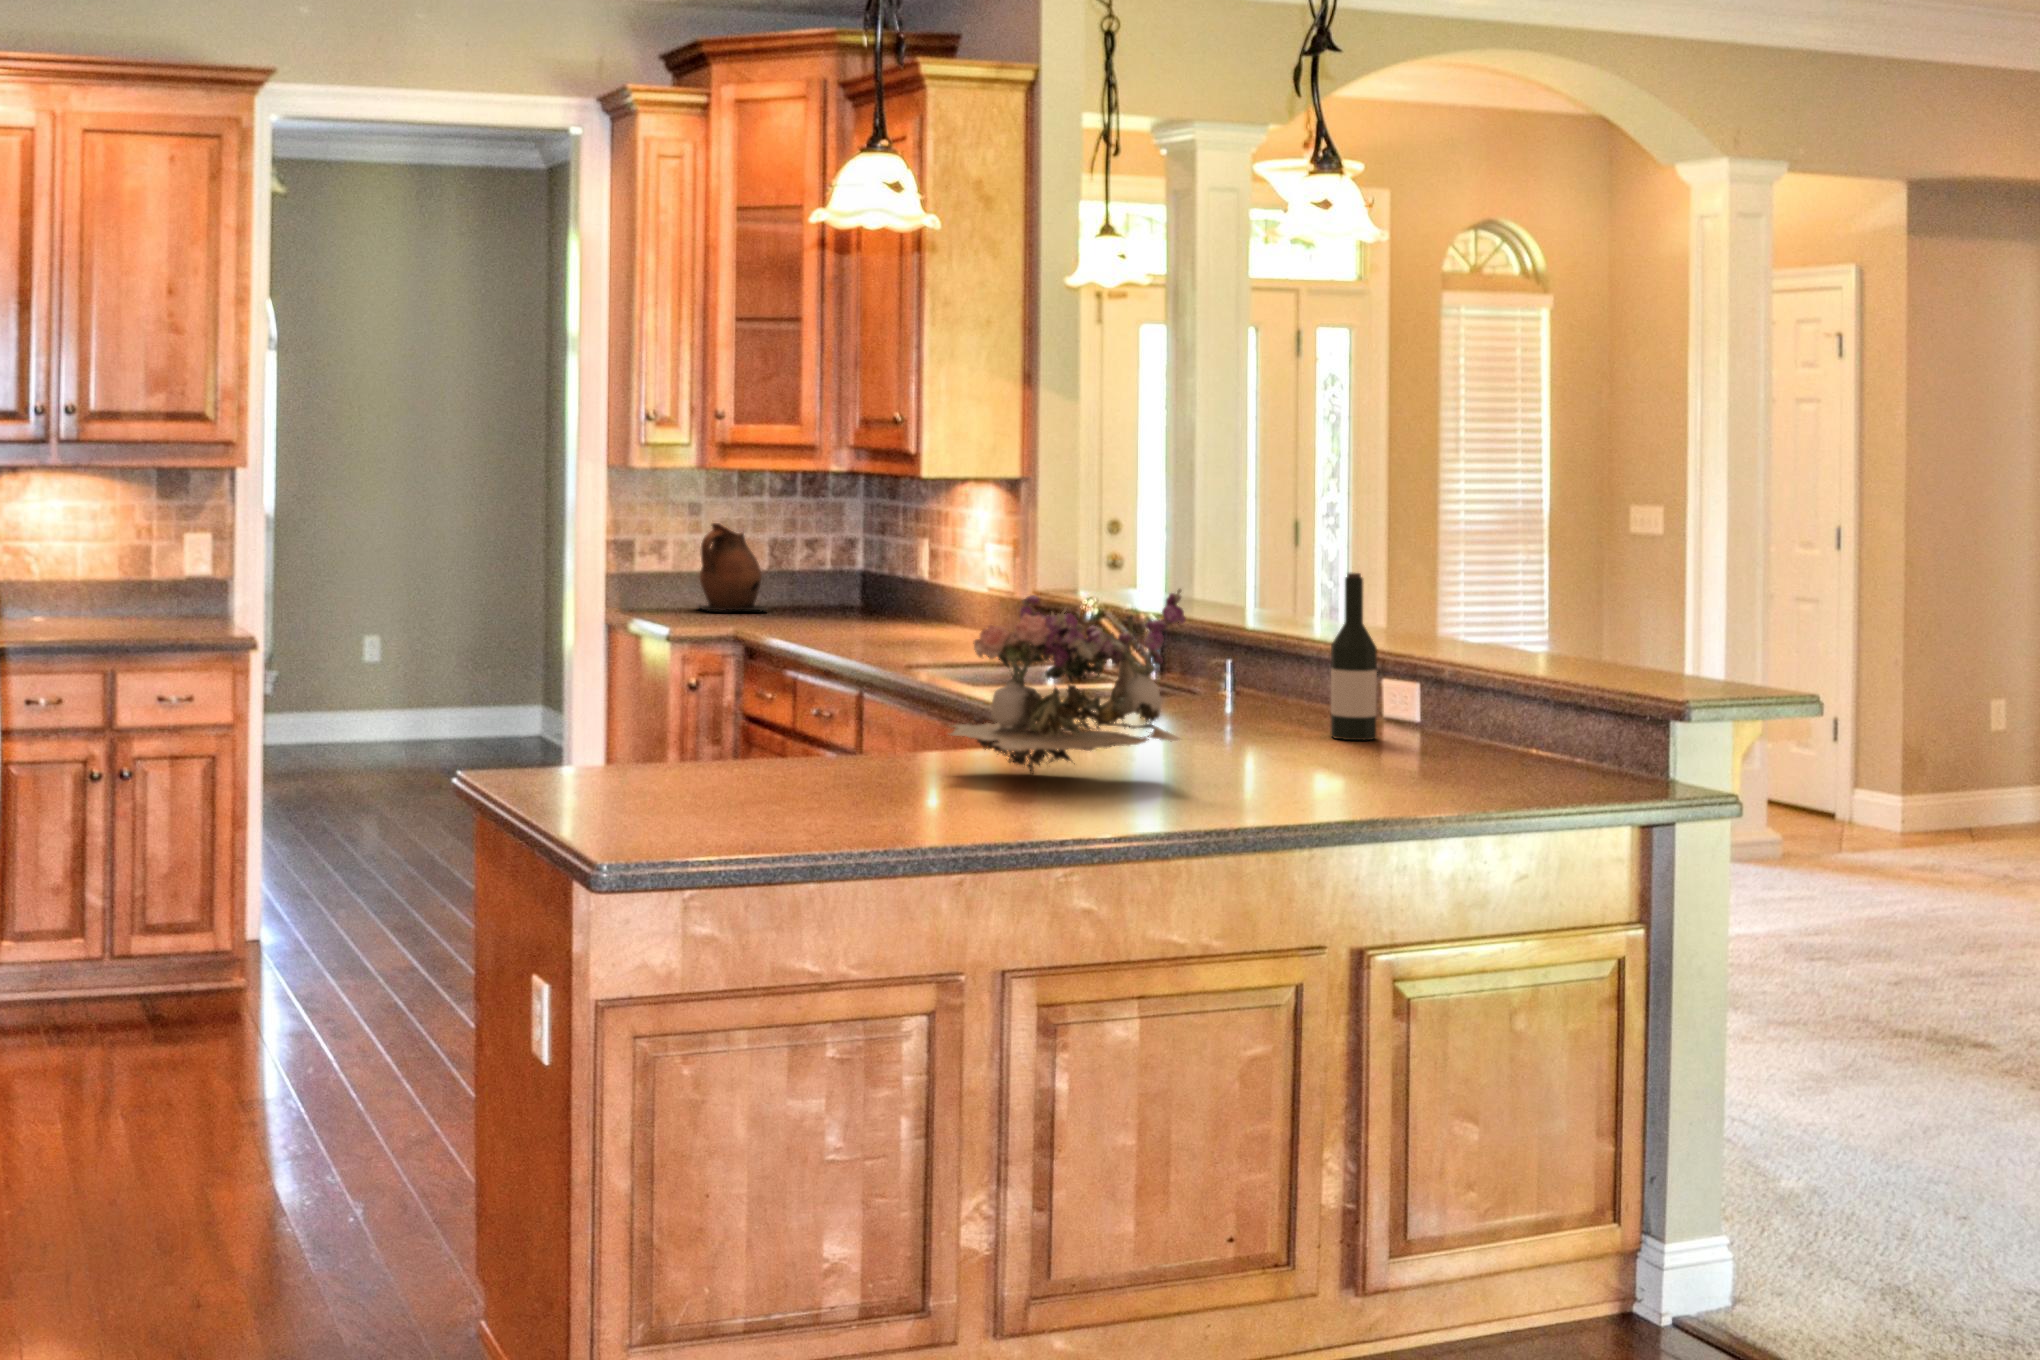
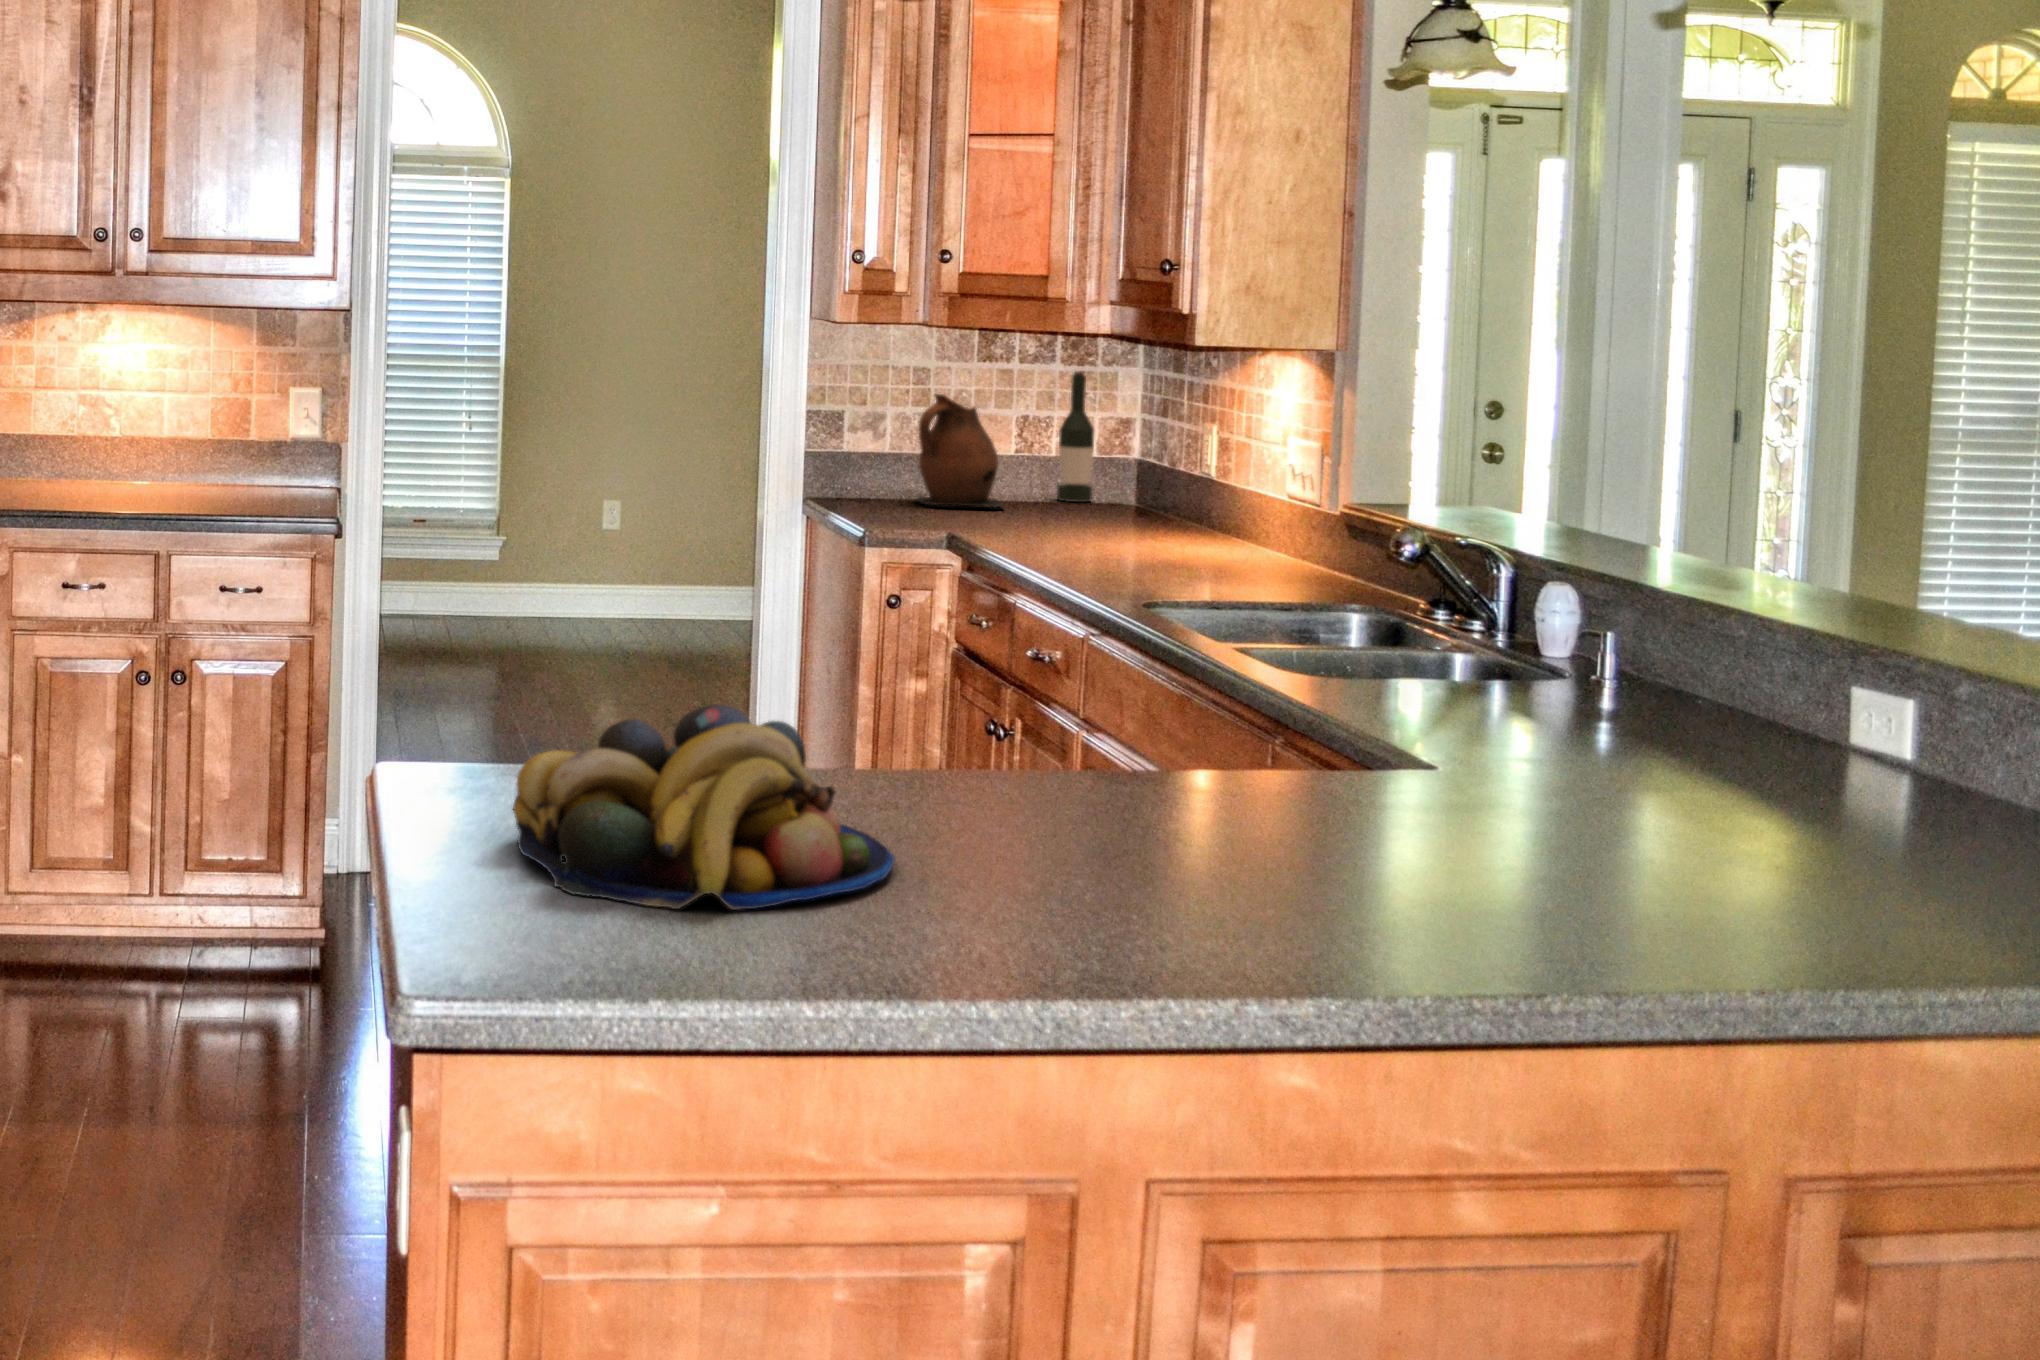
wine bottle: present [1331,573,1377,740] -> present [1057,371,1094,502]
flower arrangement: present [949,589,1186,773] -> none [1141,545,1574,846]
fruit bowl: none [579,707,814,817] -> present [513,704,894,910]

